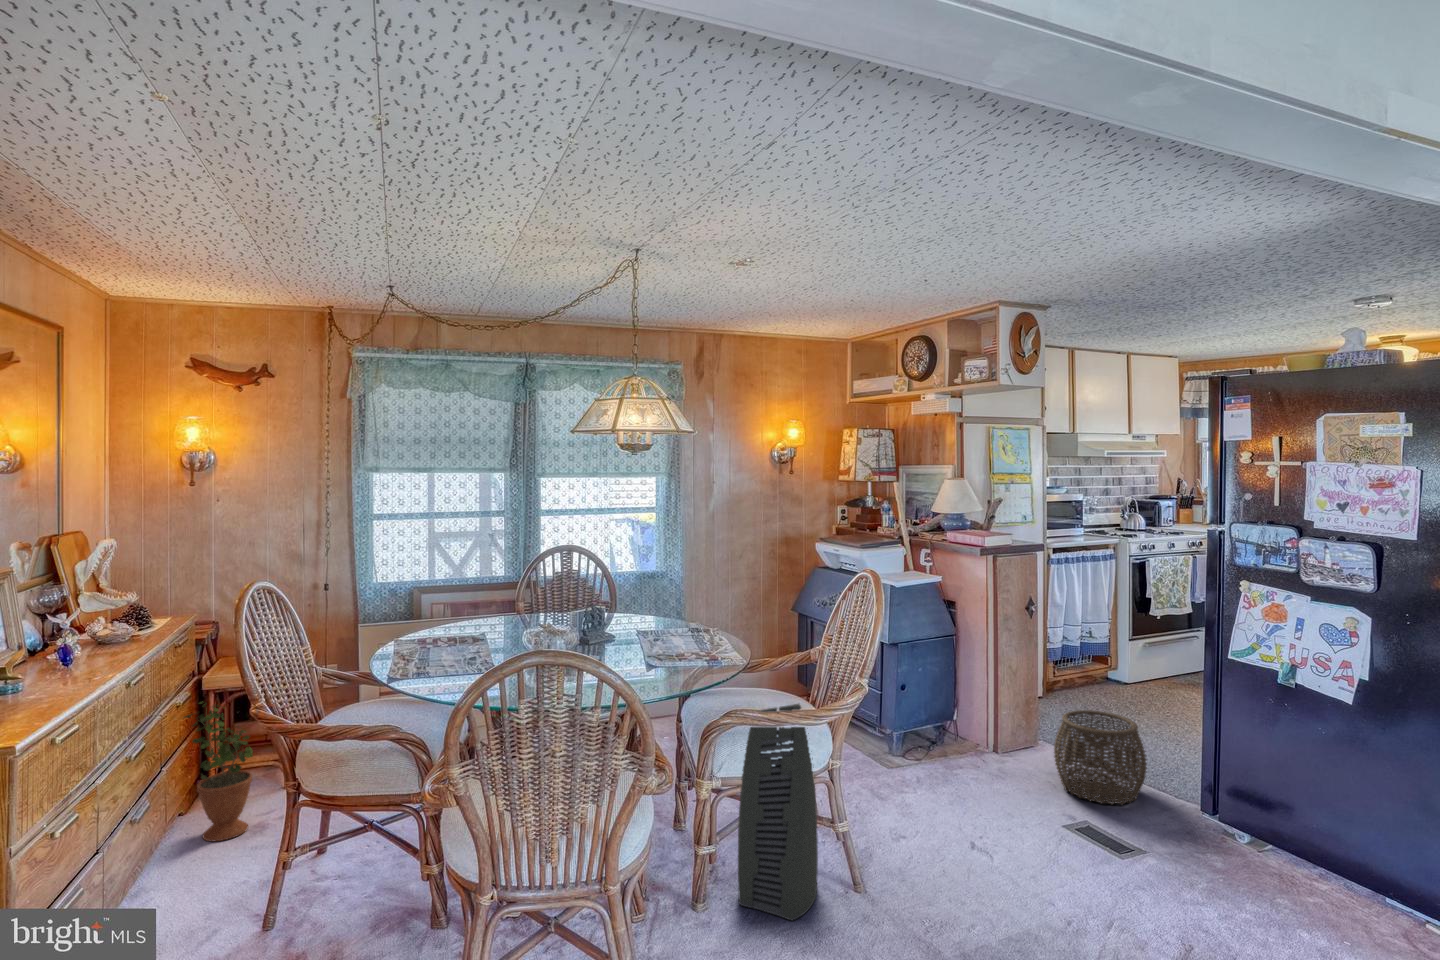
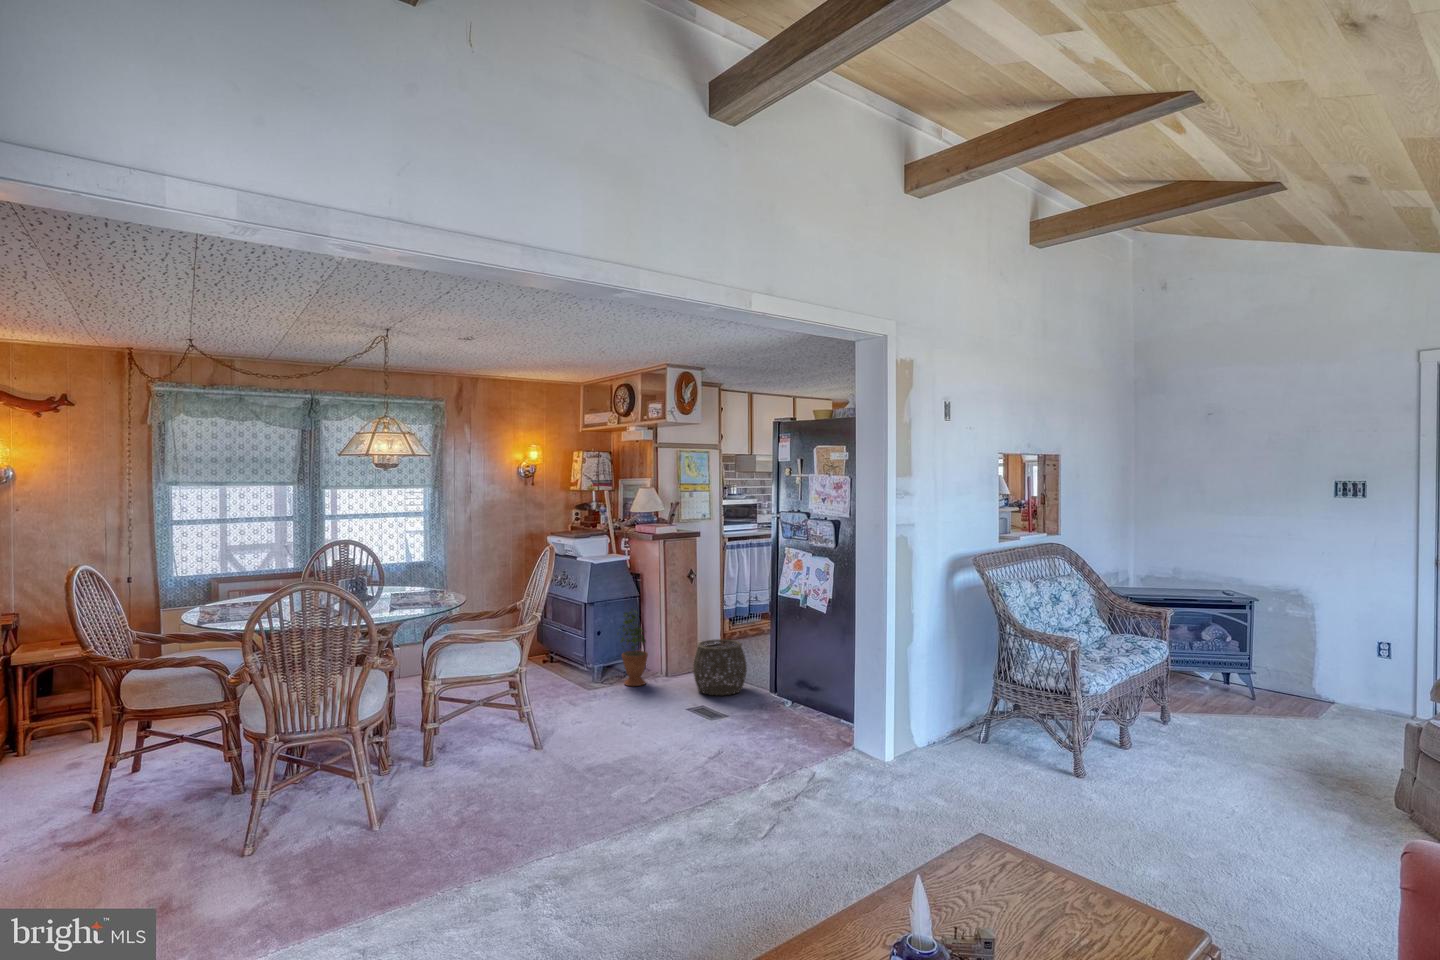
potted plant: present [184,701,253,841] -> present [621,609,648,686]
air purifier: present [738,704,818,920] -> none [454,630,510,762]

